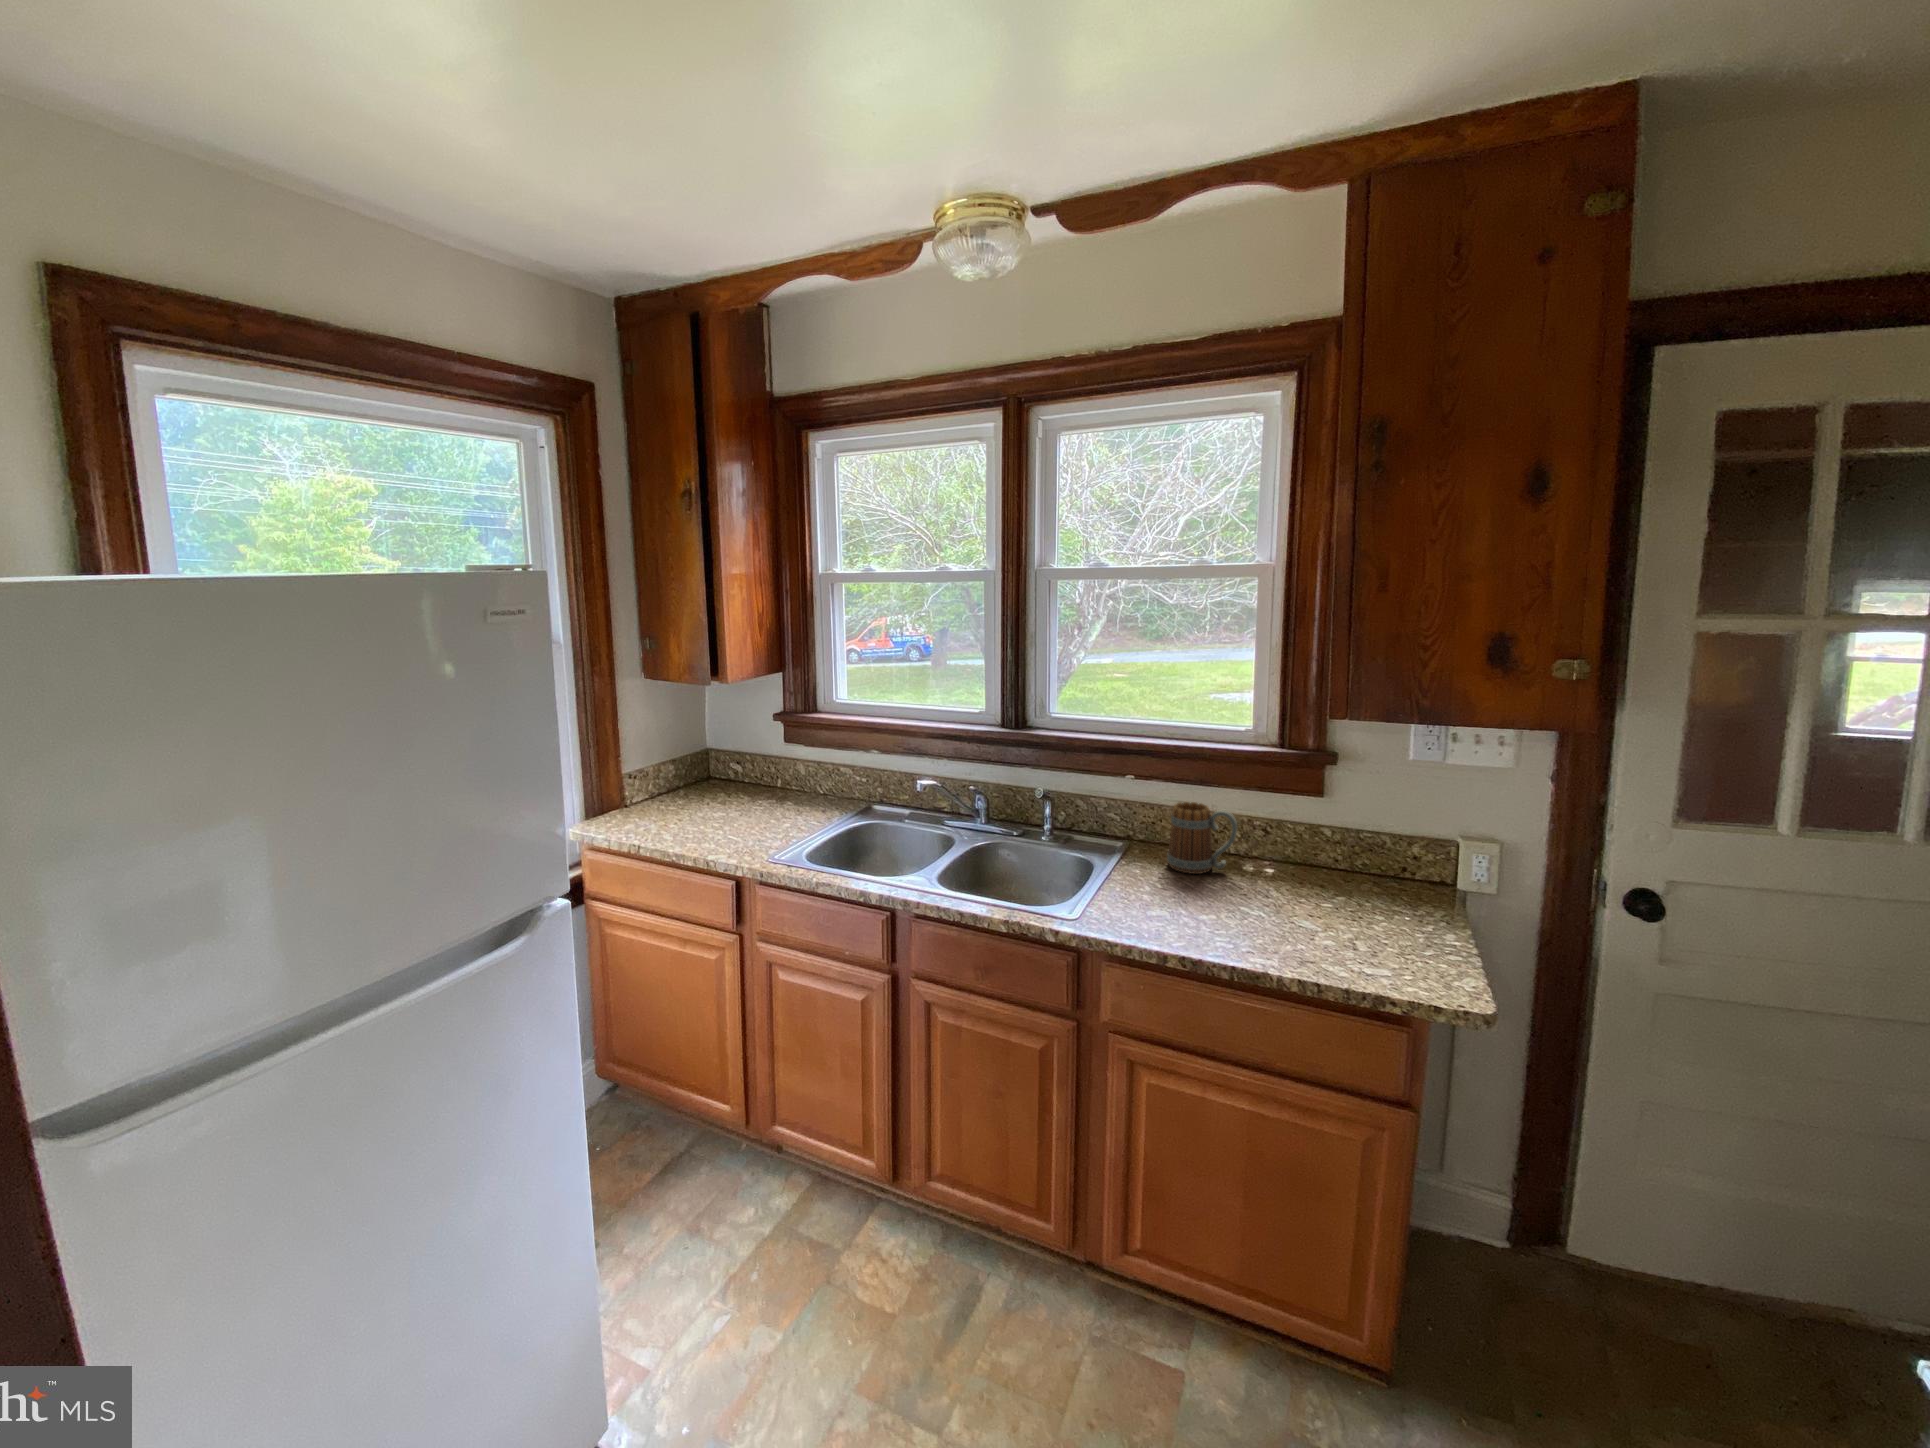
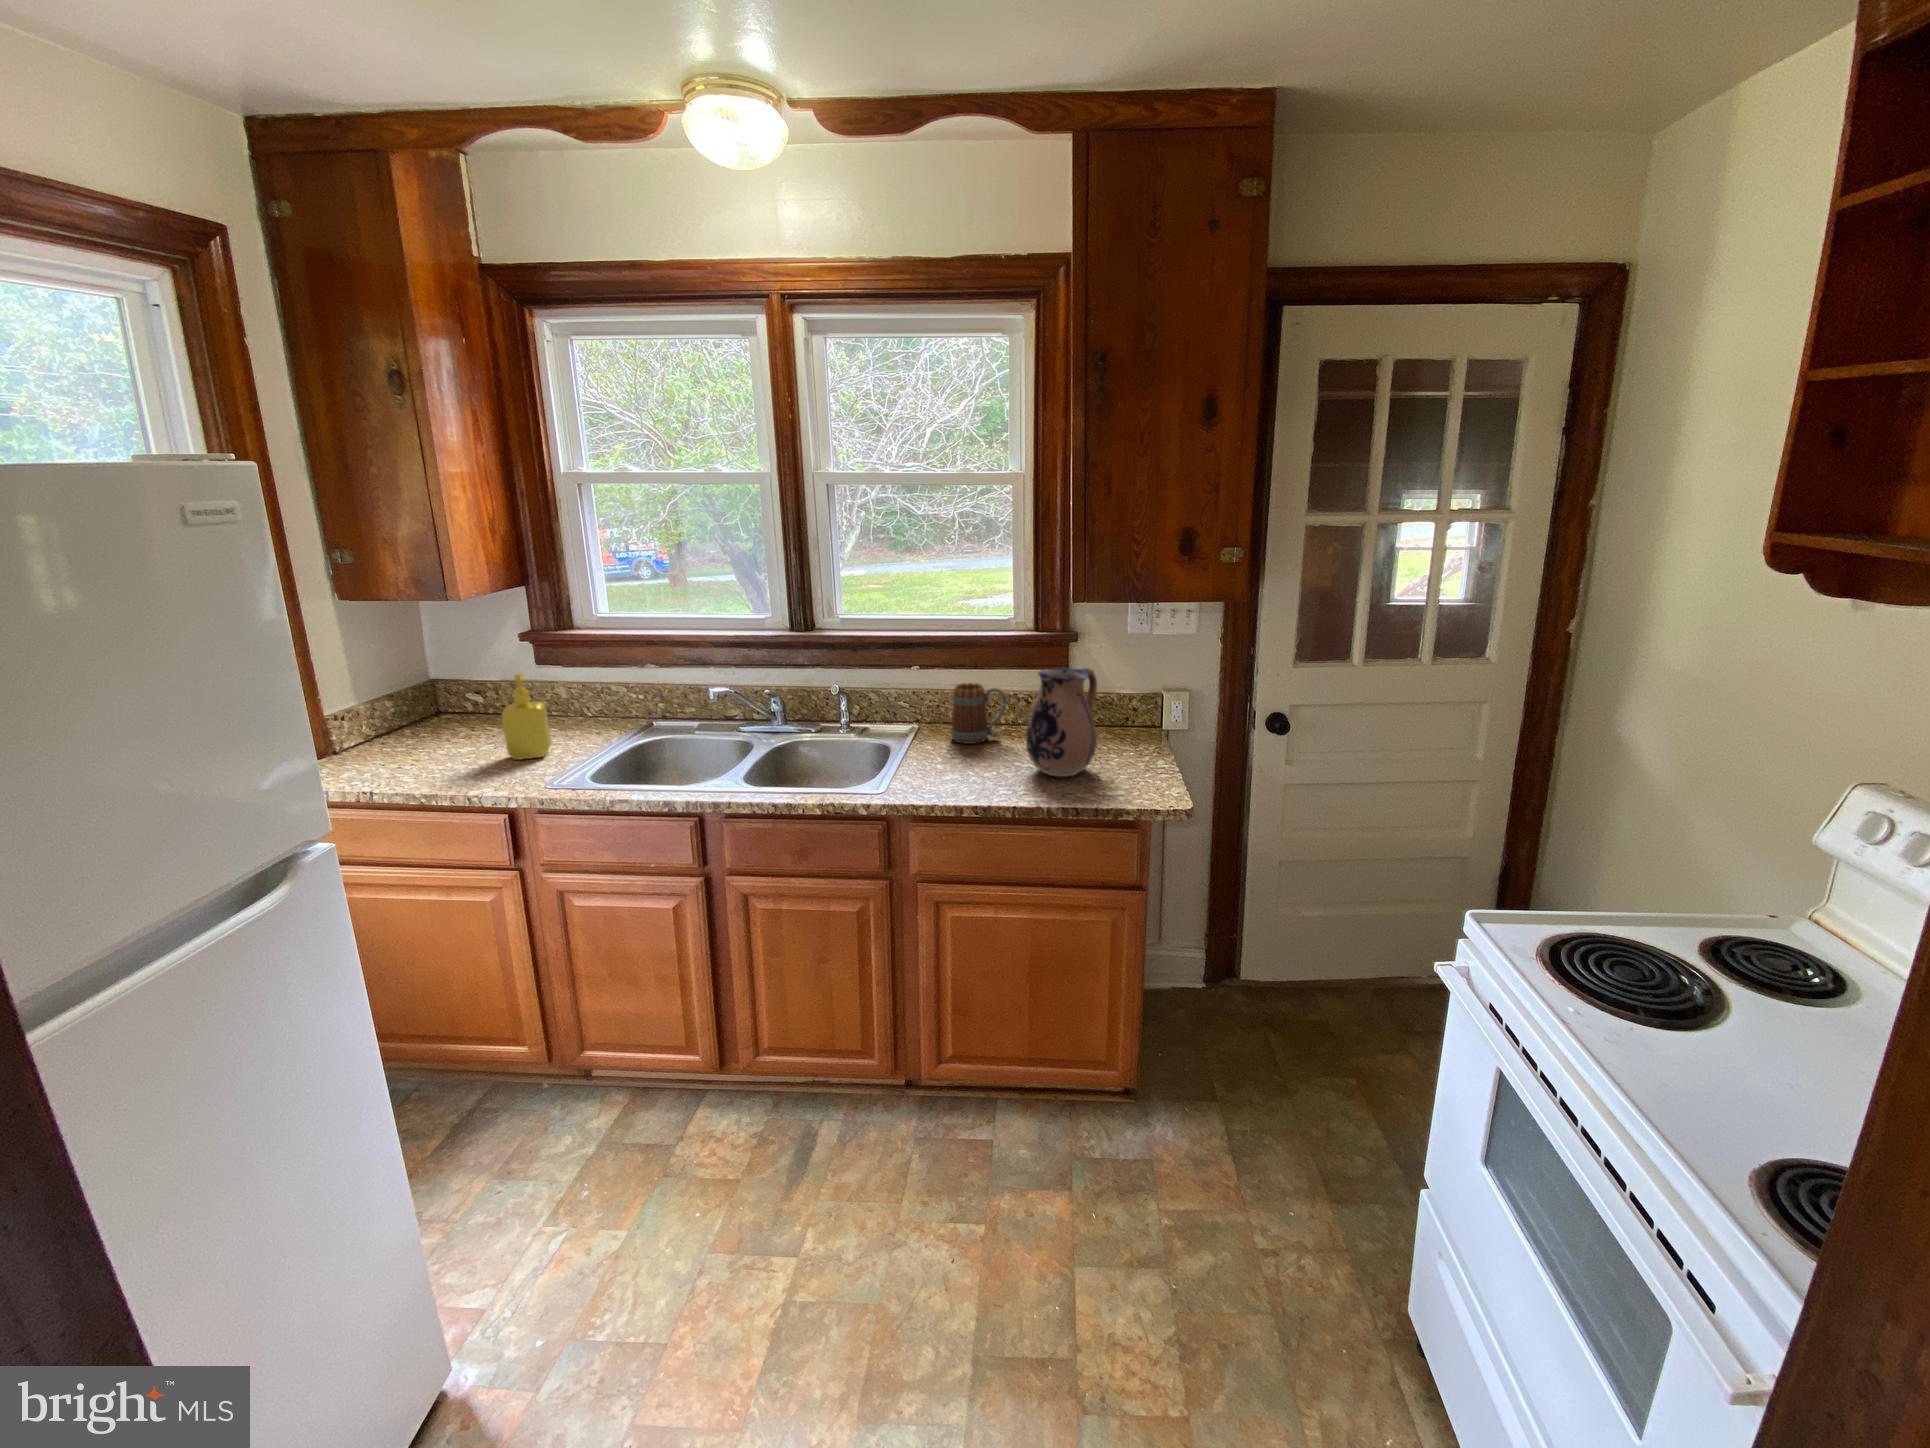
soap dispenser: none [744,751,782,830] -> present [502,674,551,760]
ceramic pitcher: none [1256,798,1357,936] -> present [1026,668,1097,777]

